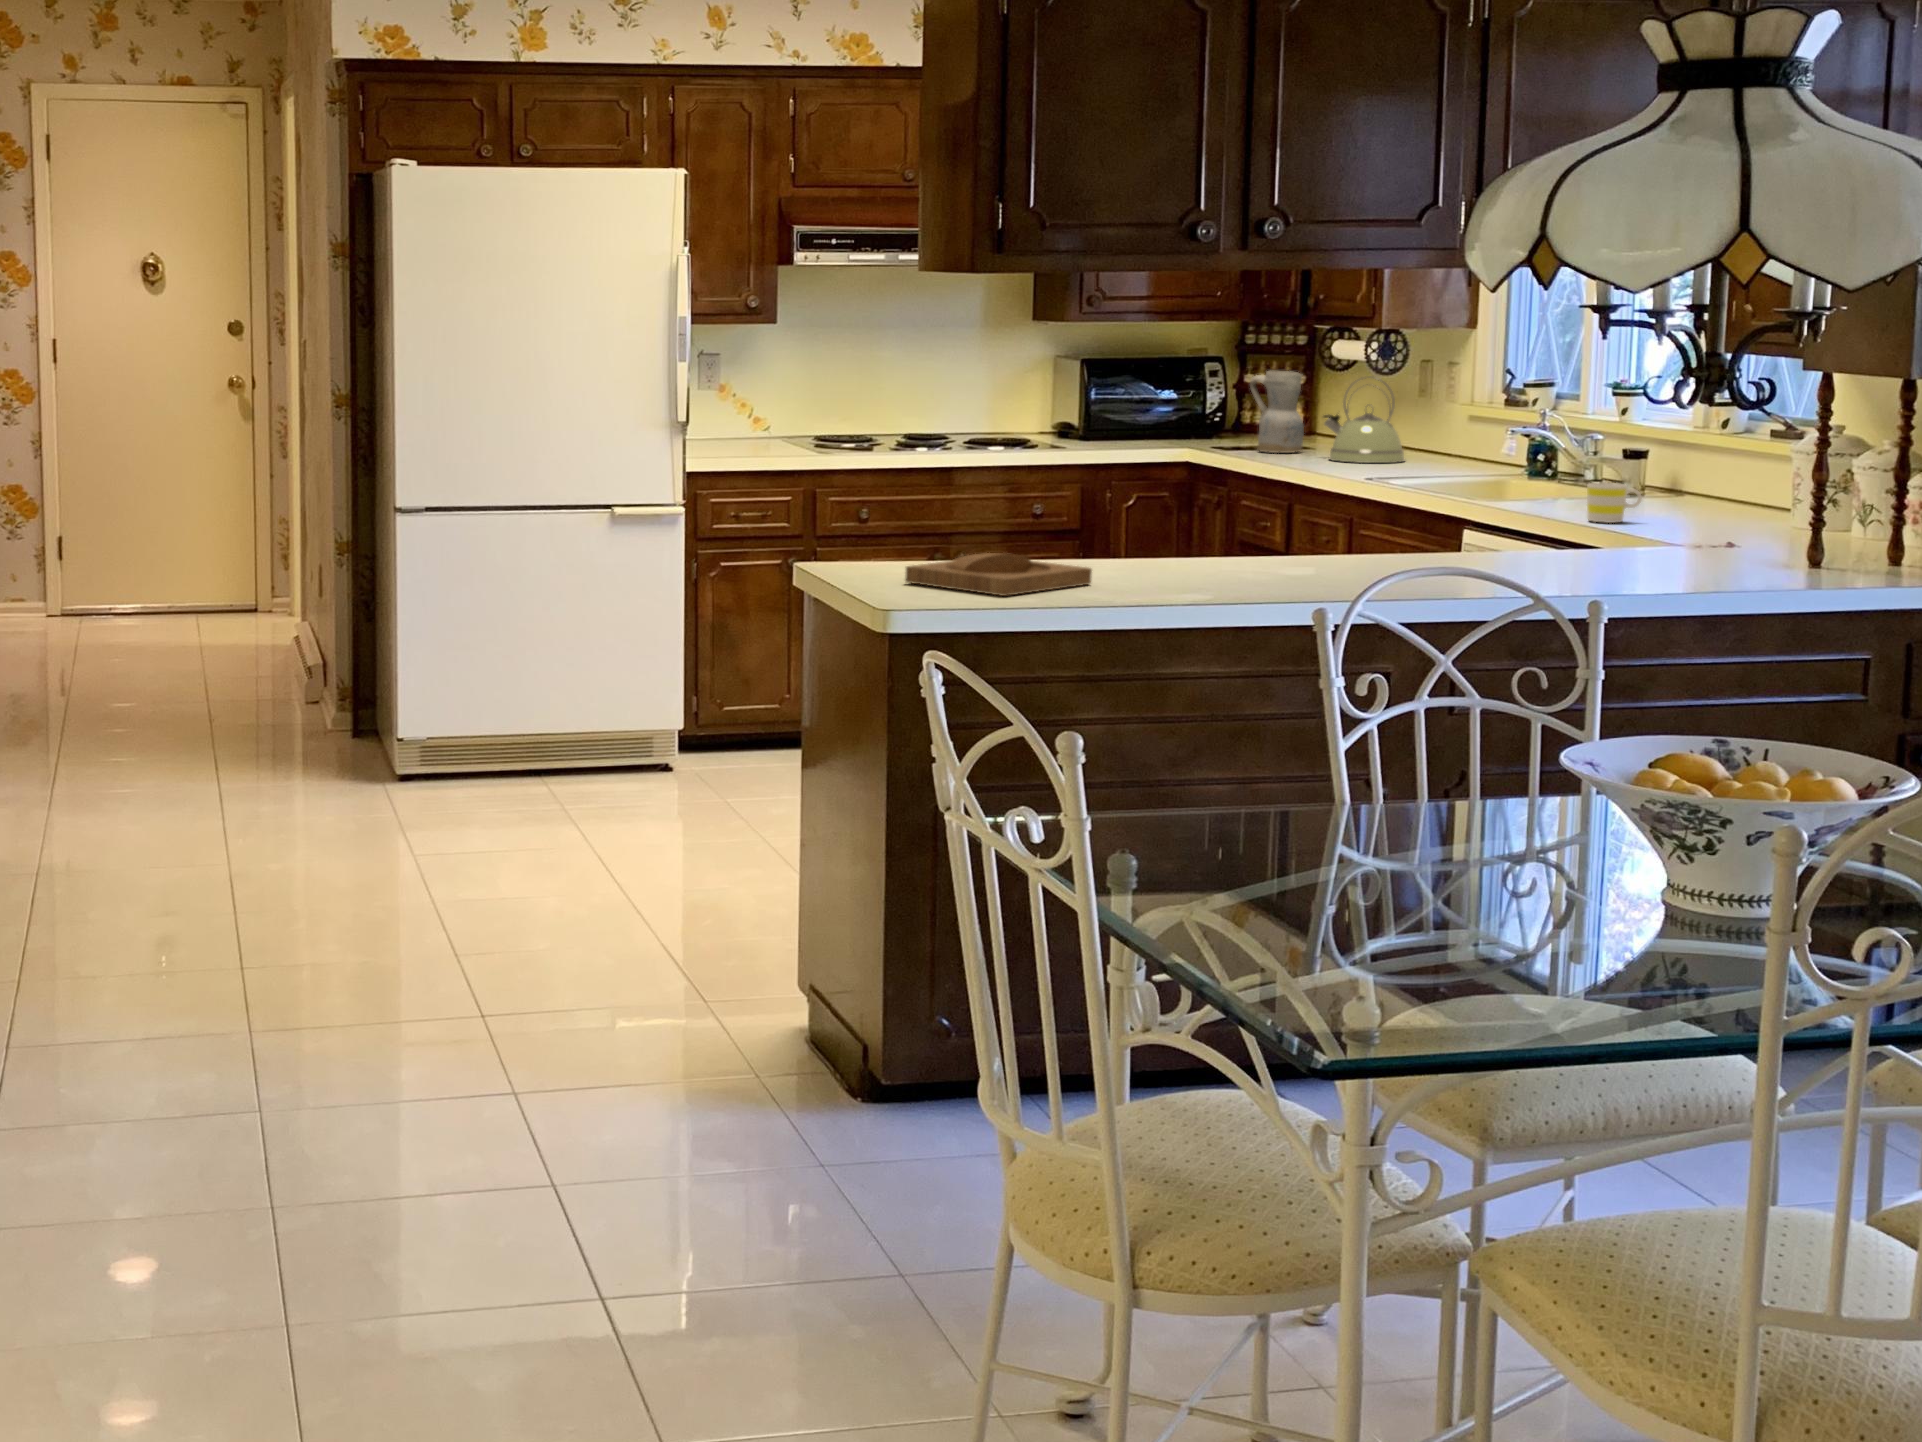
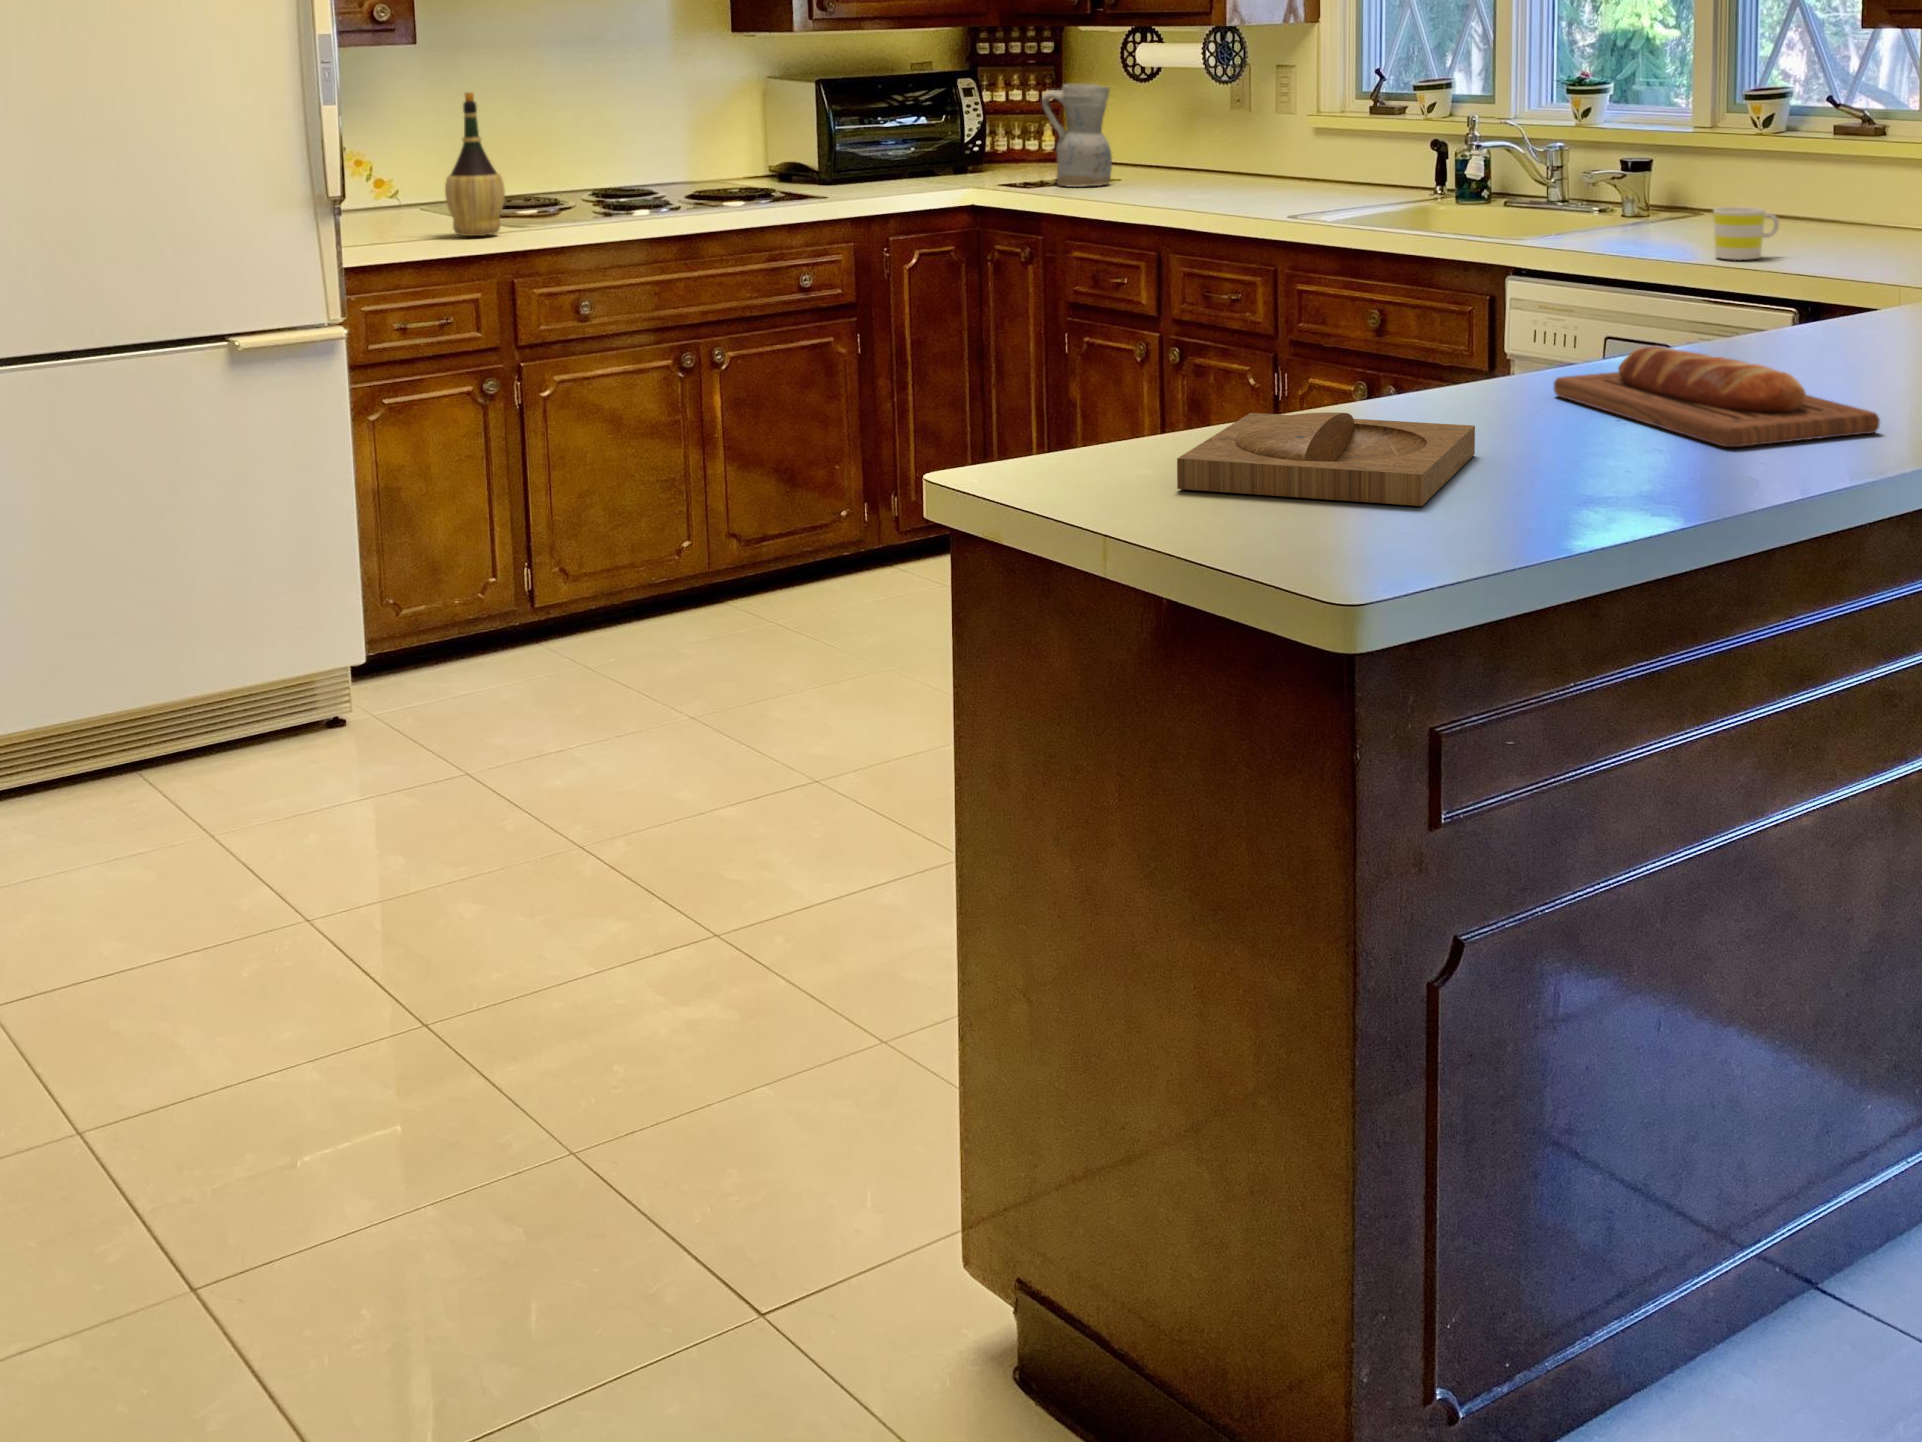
wine bottle: none [769,359,809,459] -> present [445,92,505,236]
kettle: present [1324,376,1404,463] -> none [1152,85,1257,194]
bread loaf: none [1214,542,1342,594] -> present [1554,346,1880,447]

